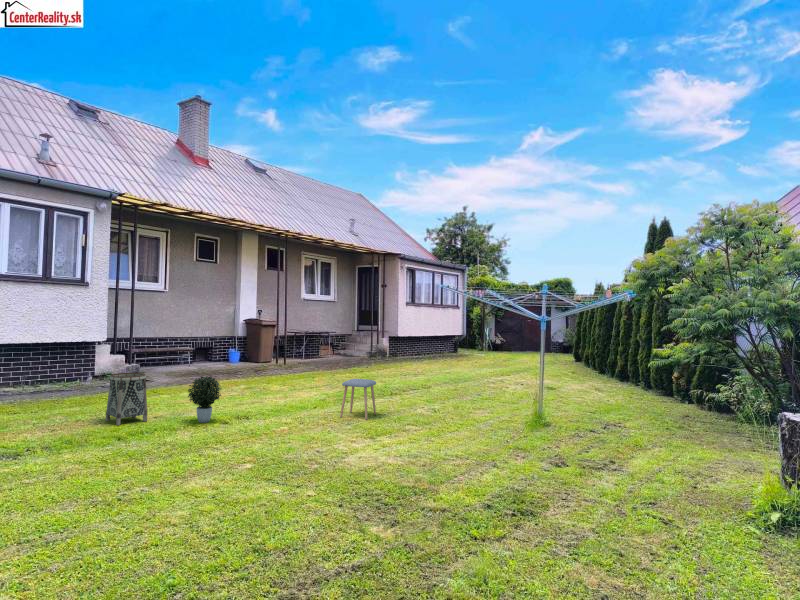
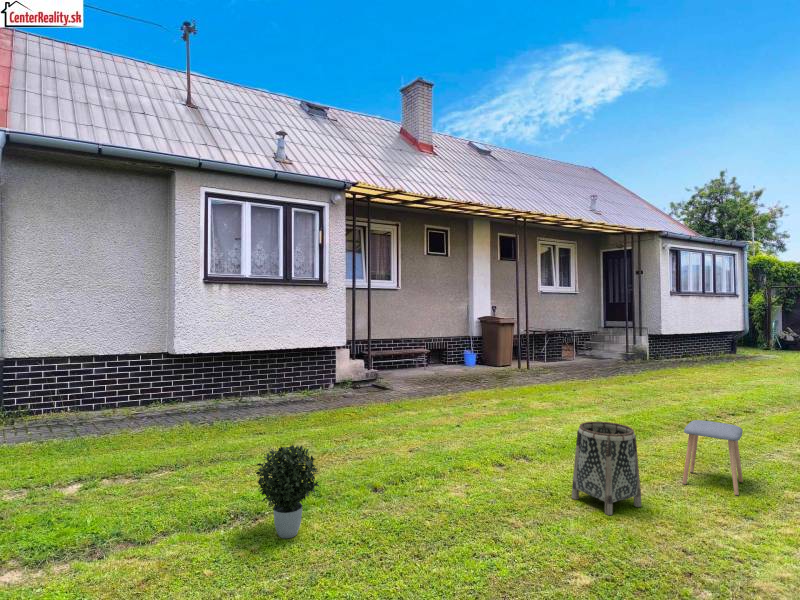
basket: present [106,373,147,425] -> present [572,422,642,515]
potted plant: present [188,376,221,423] -> present [256,445,319,538]

